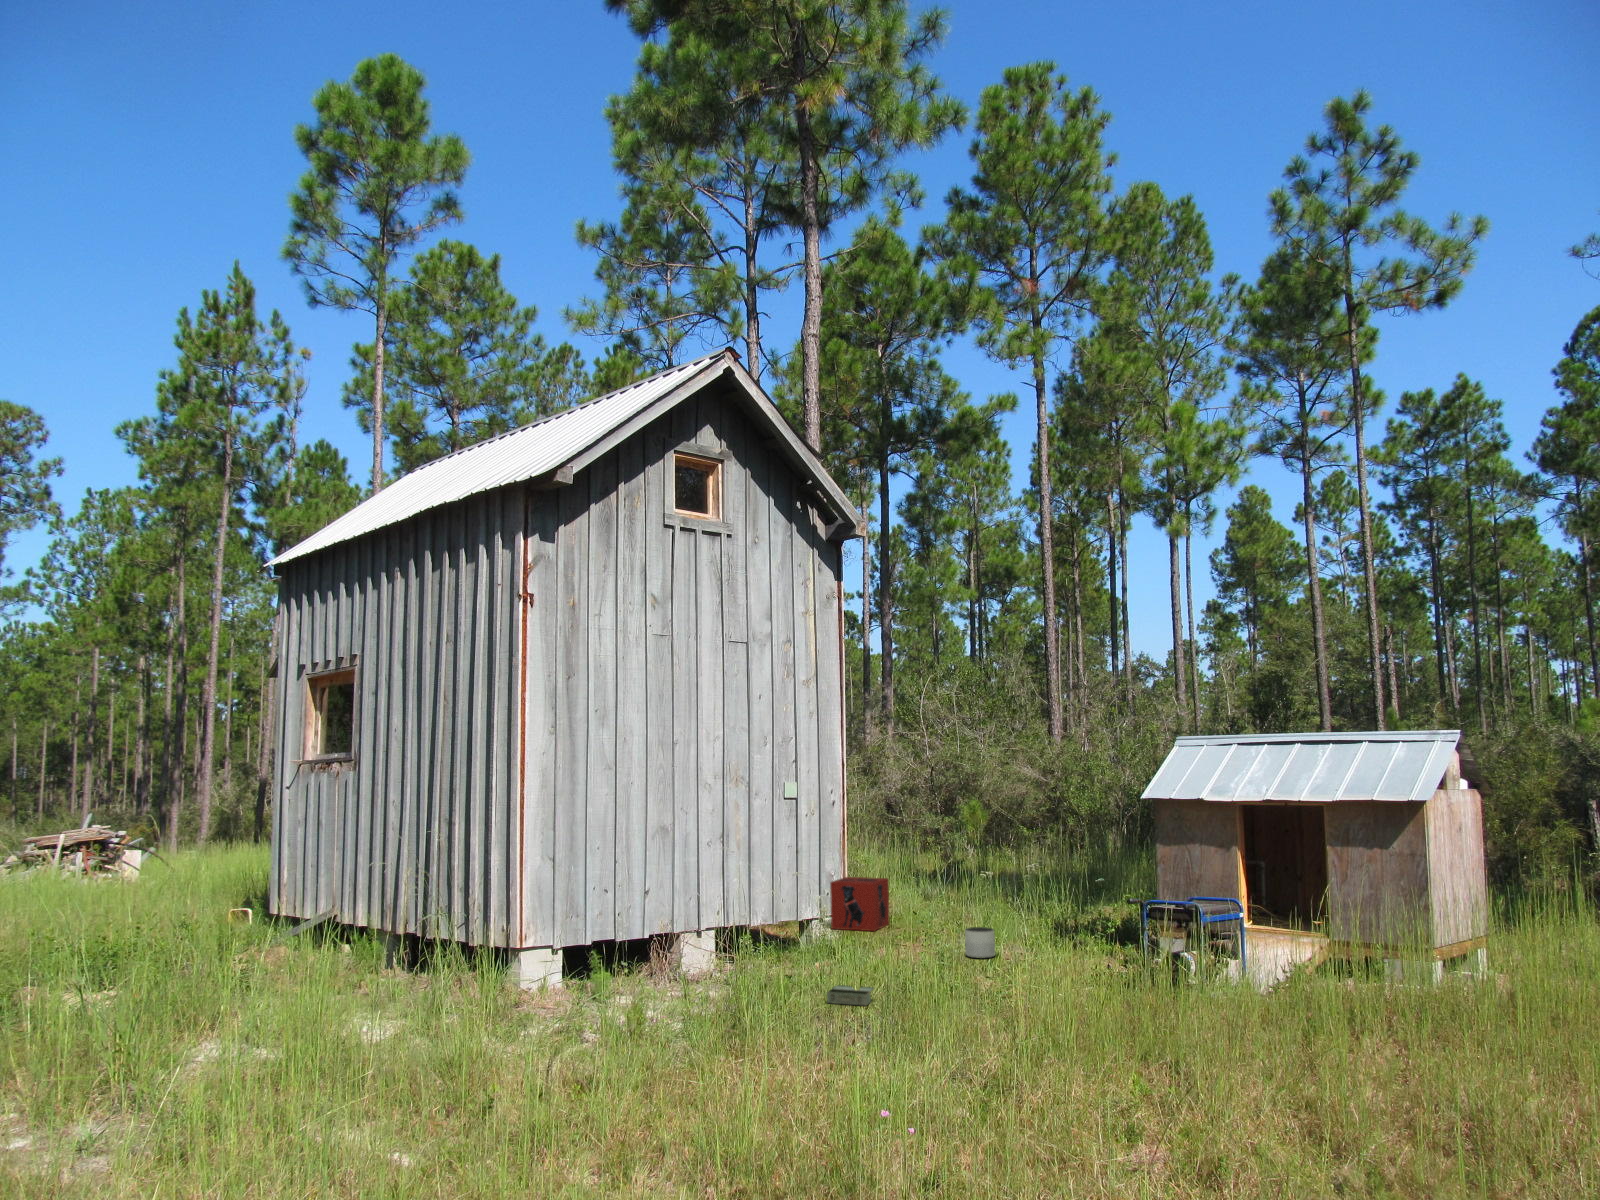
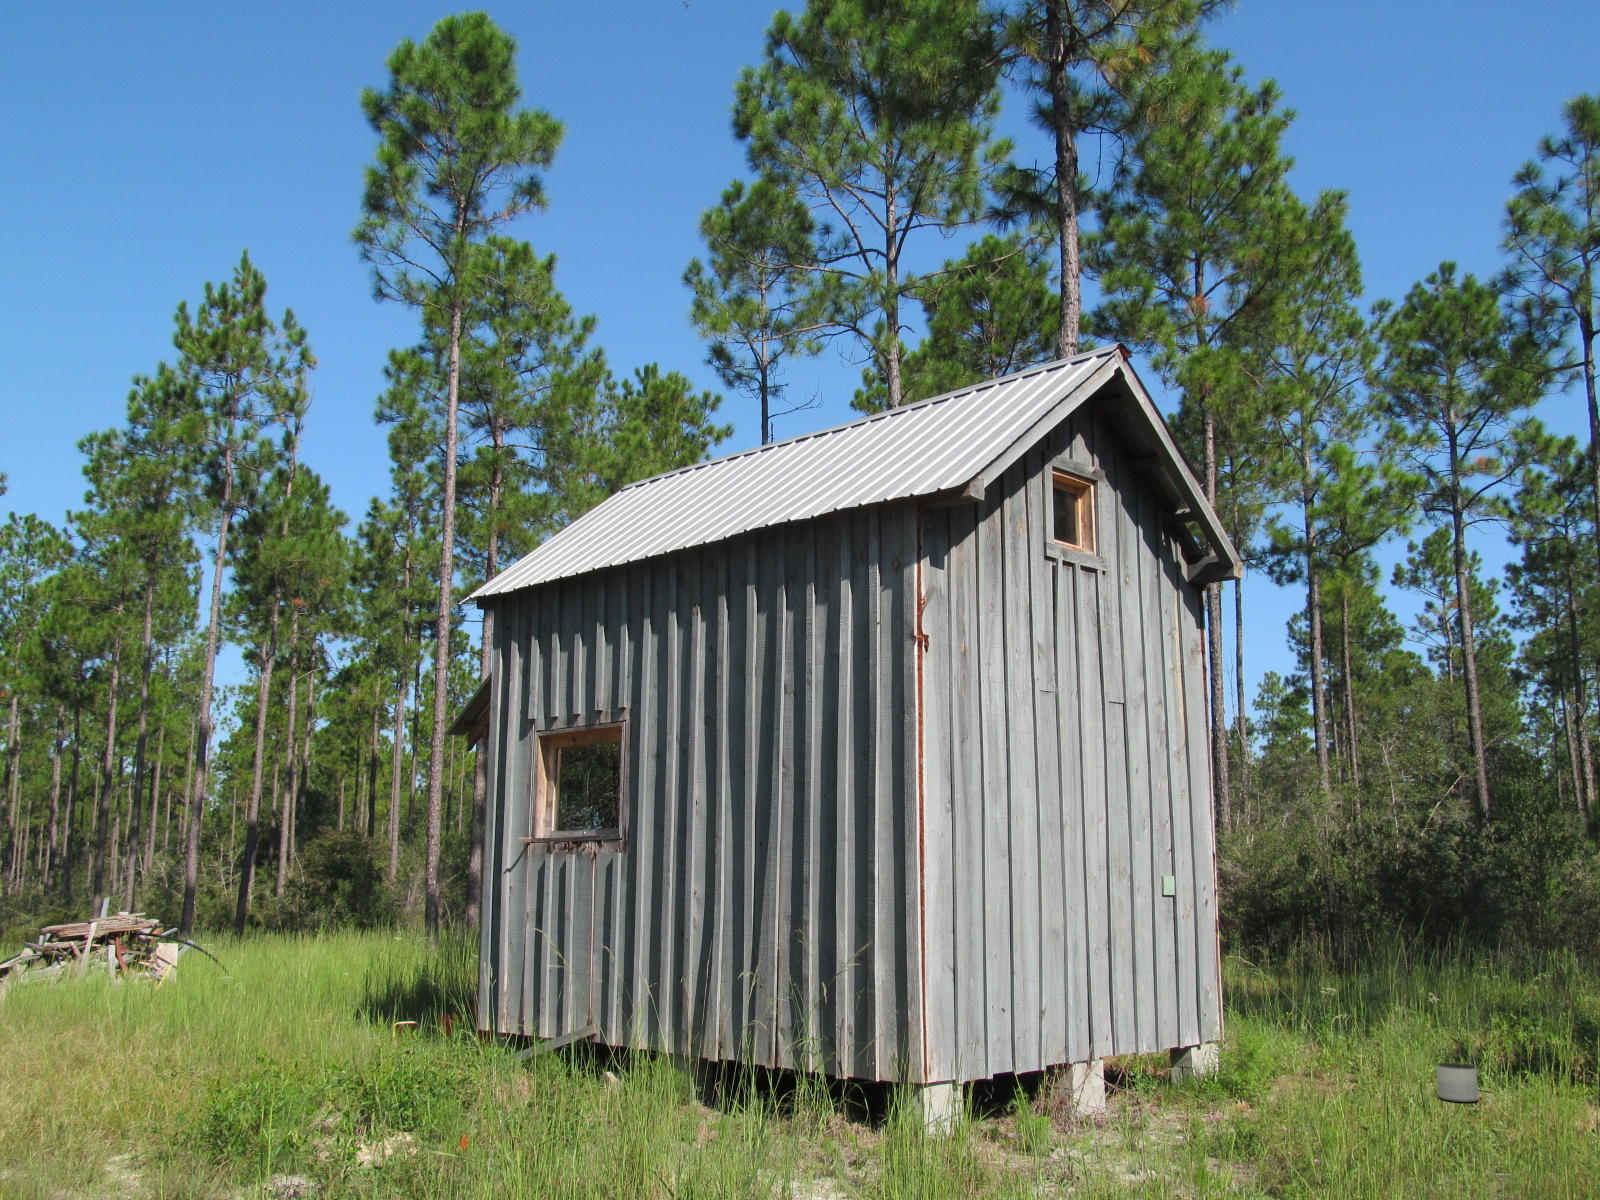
storage box: present [830,877,890,931] -> none [1214,997,1279,1066]
toolbox: present [827,985,874,1006] -> none [1357,1133,1414,1160]

